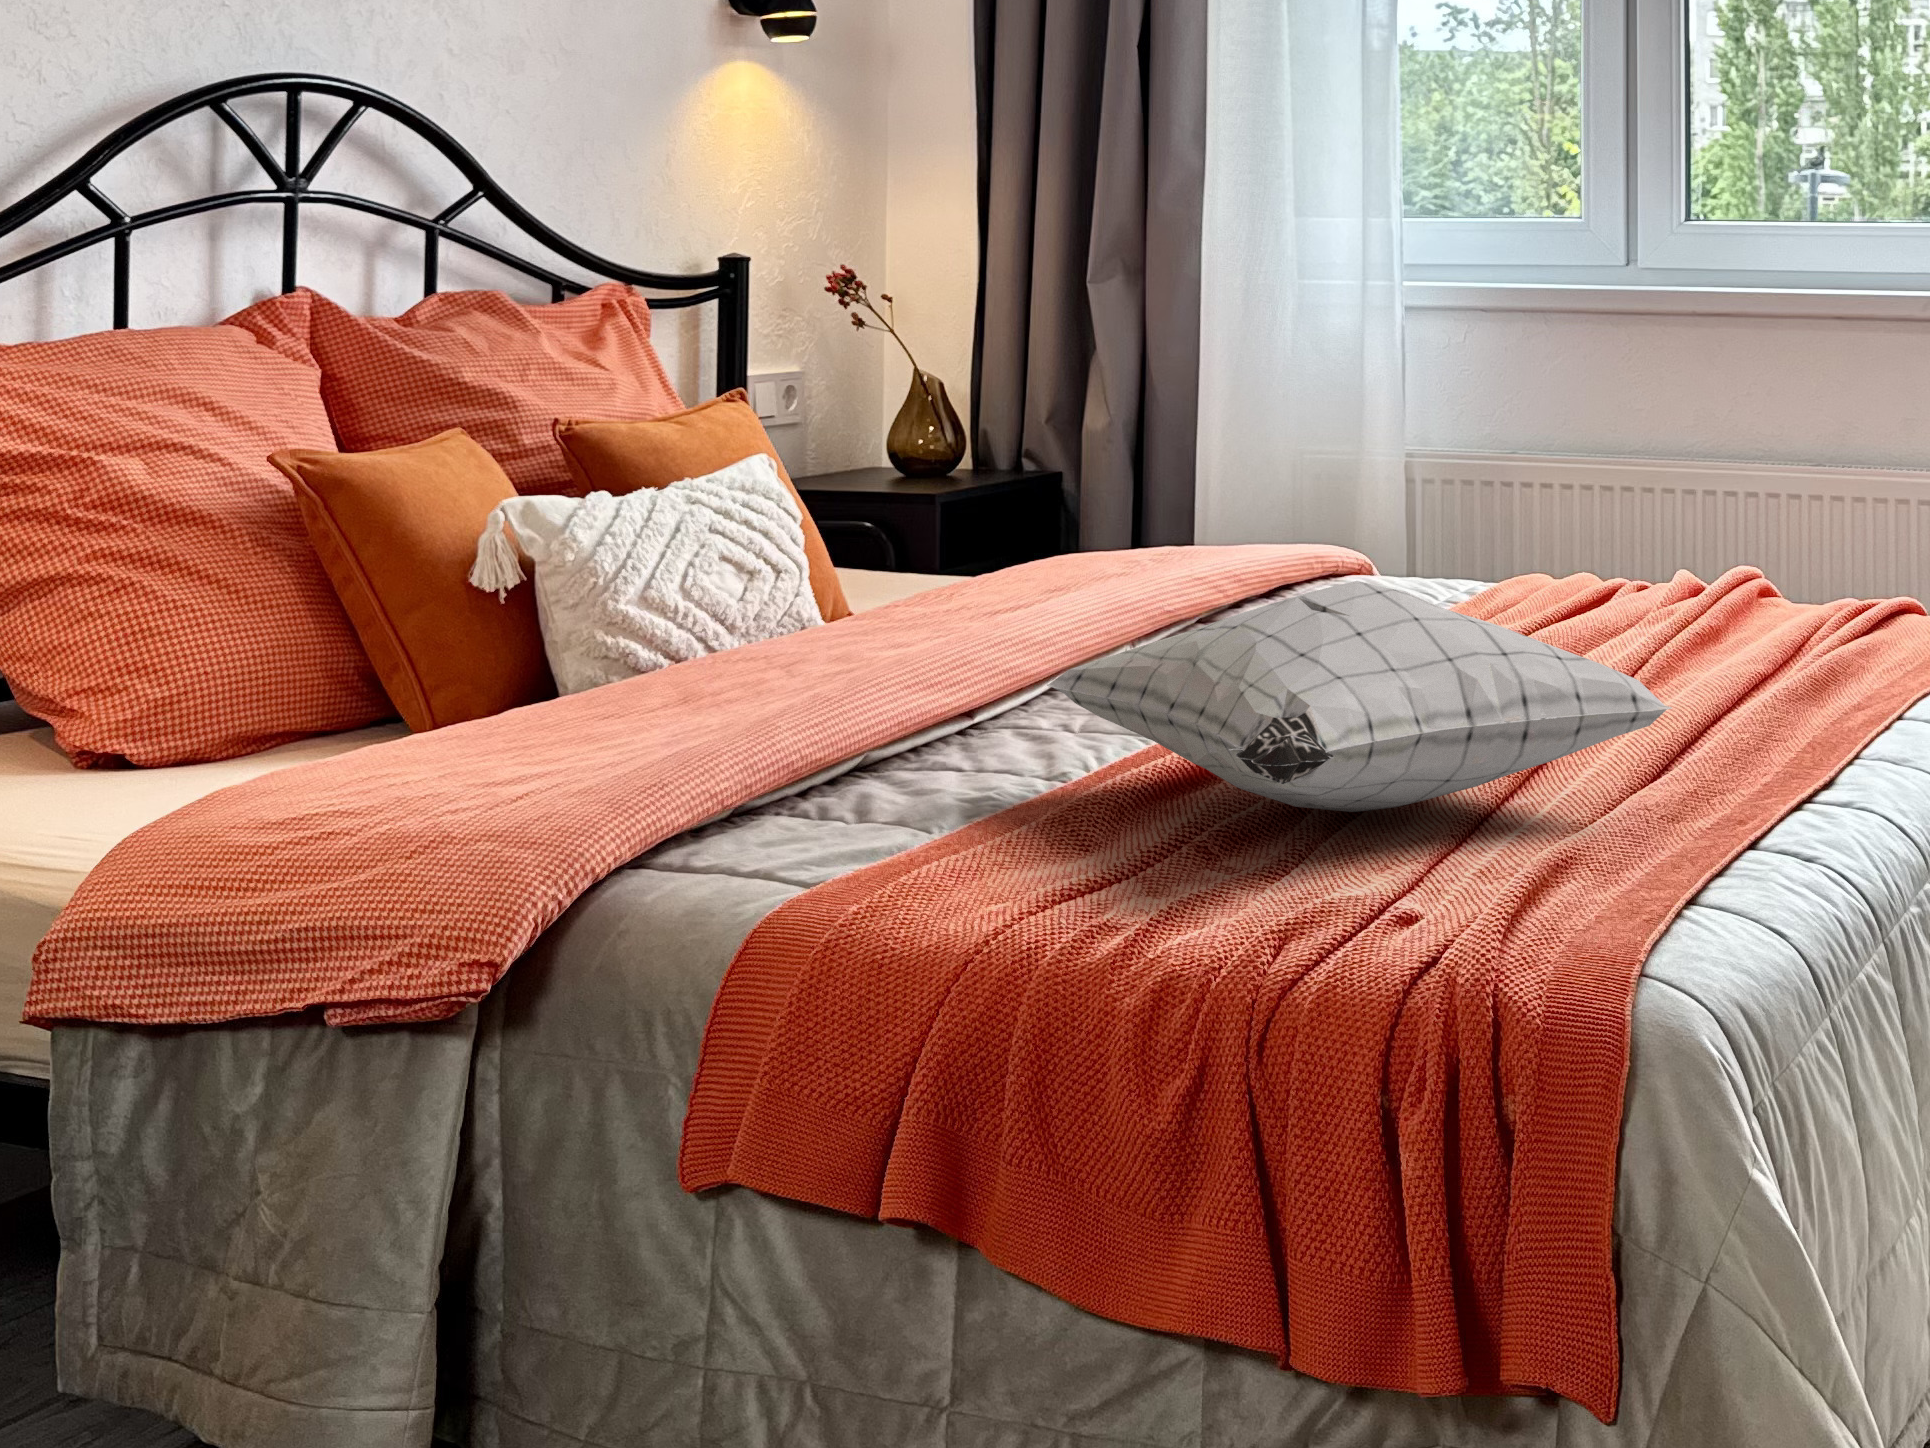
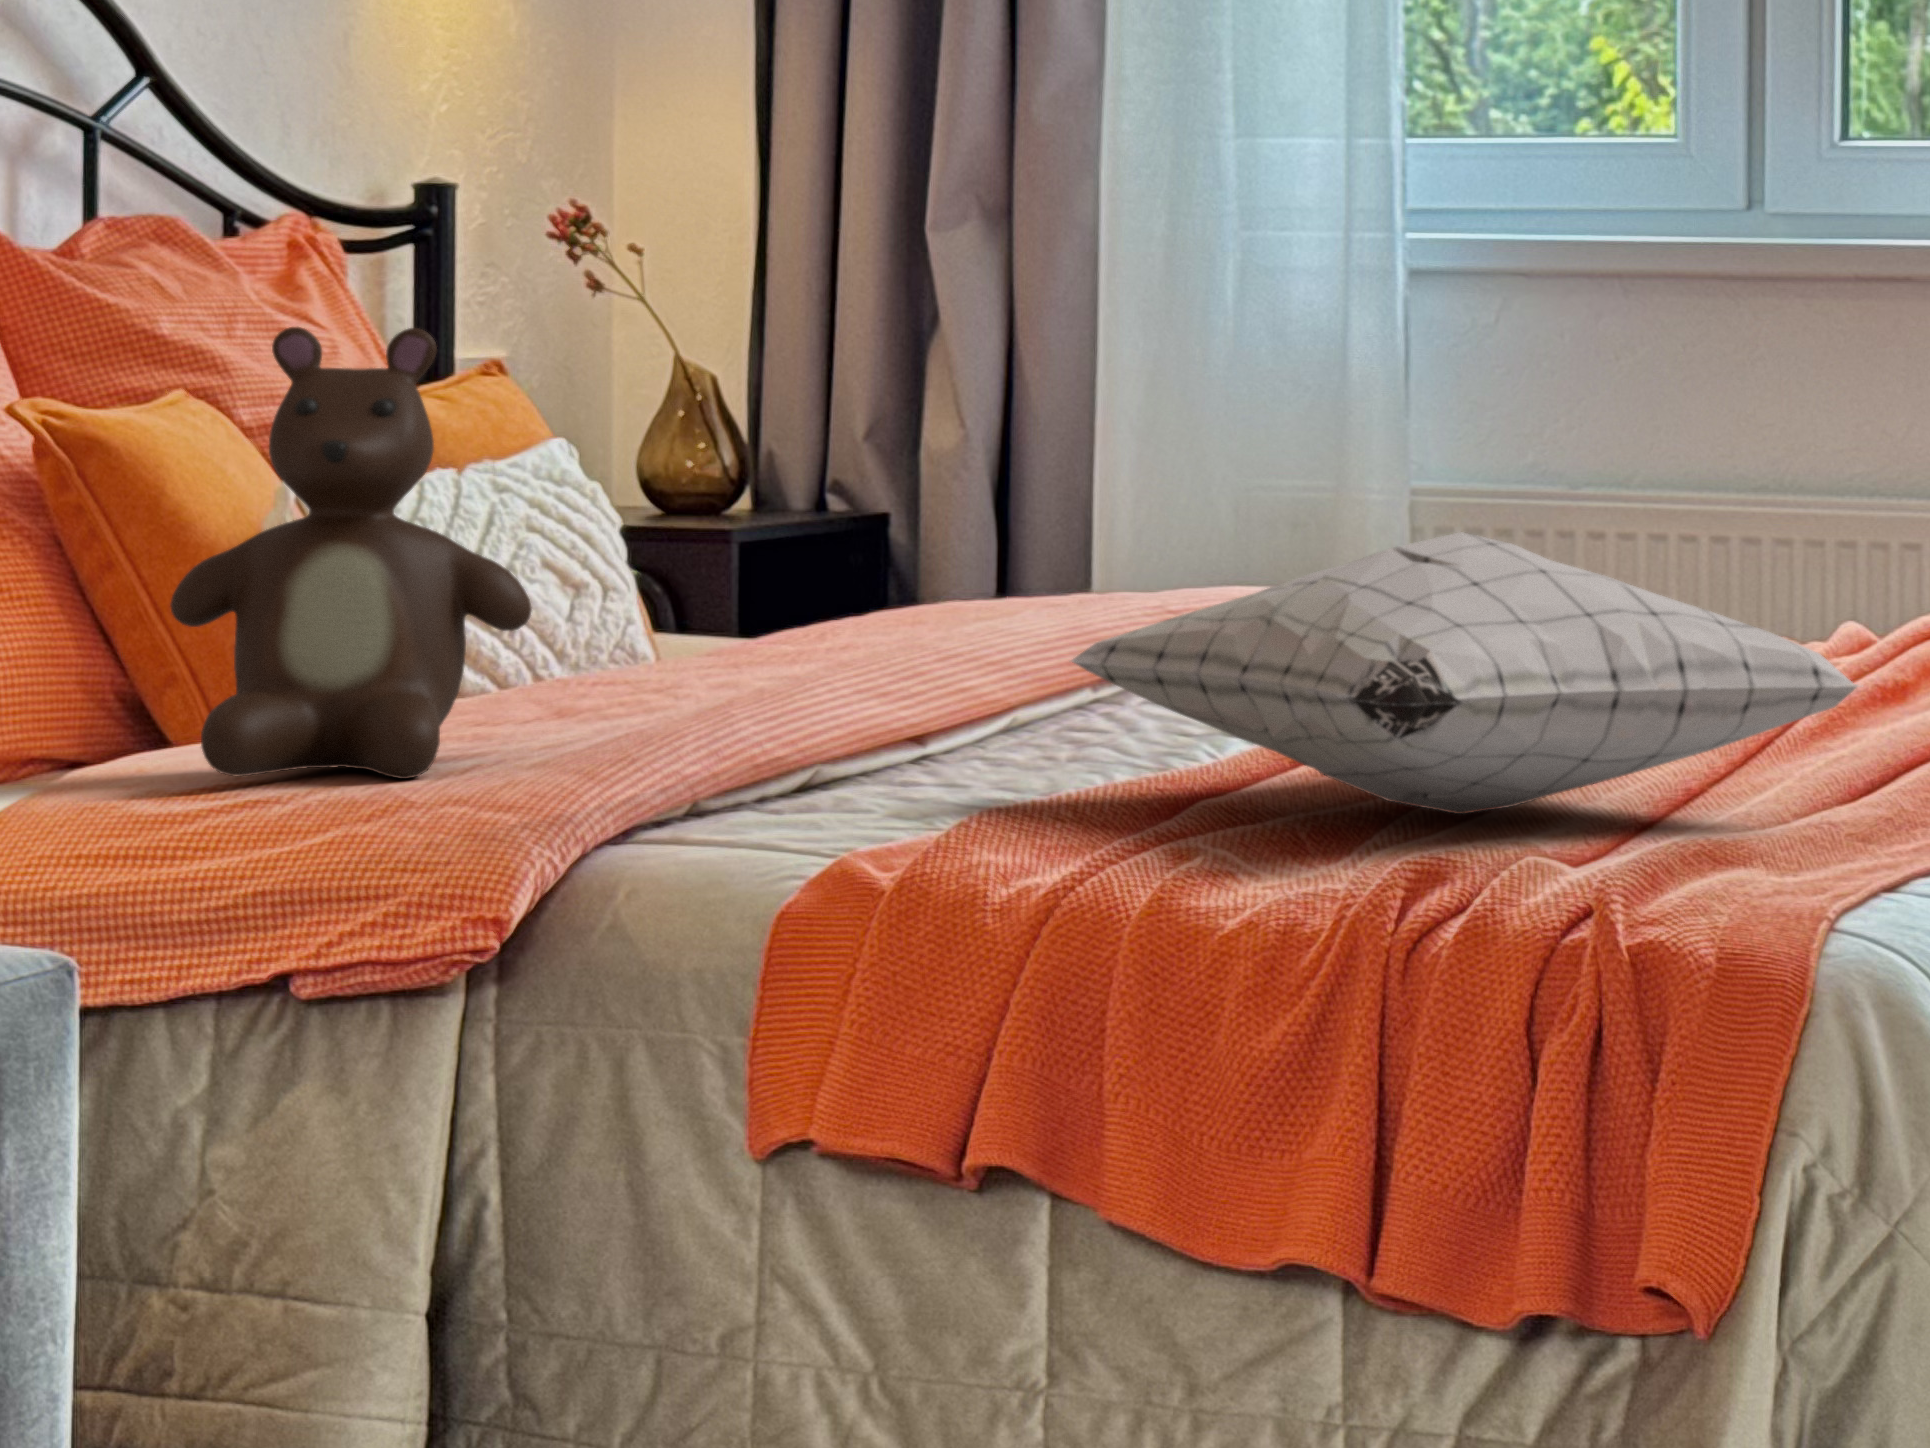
teddy bear: none [265,421,595,822] -> present [170,327,532,779]

